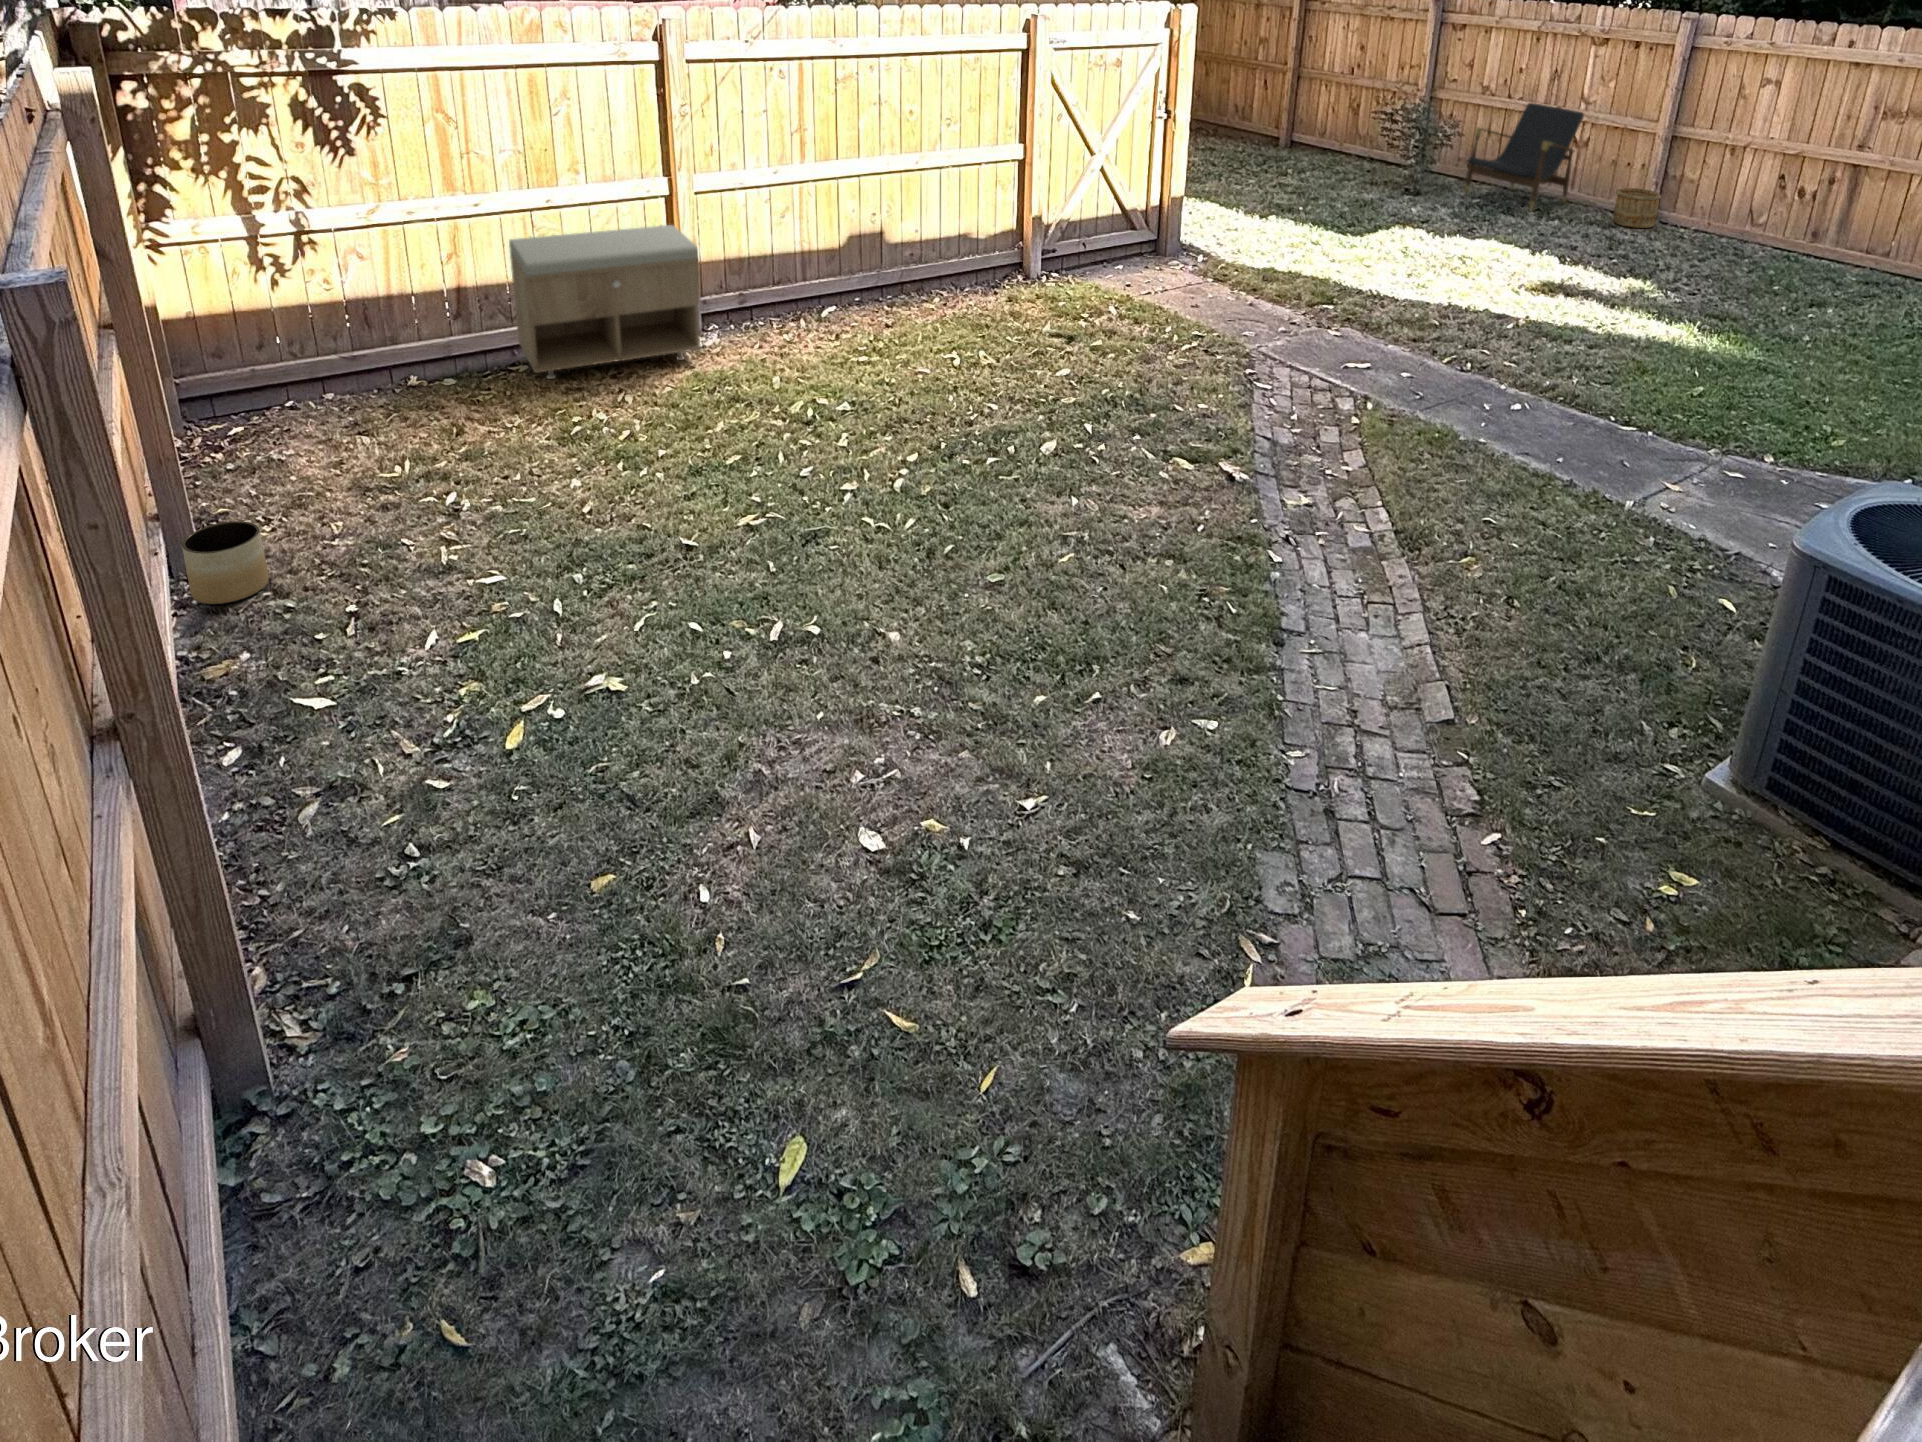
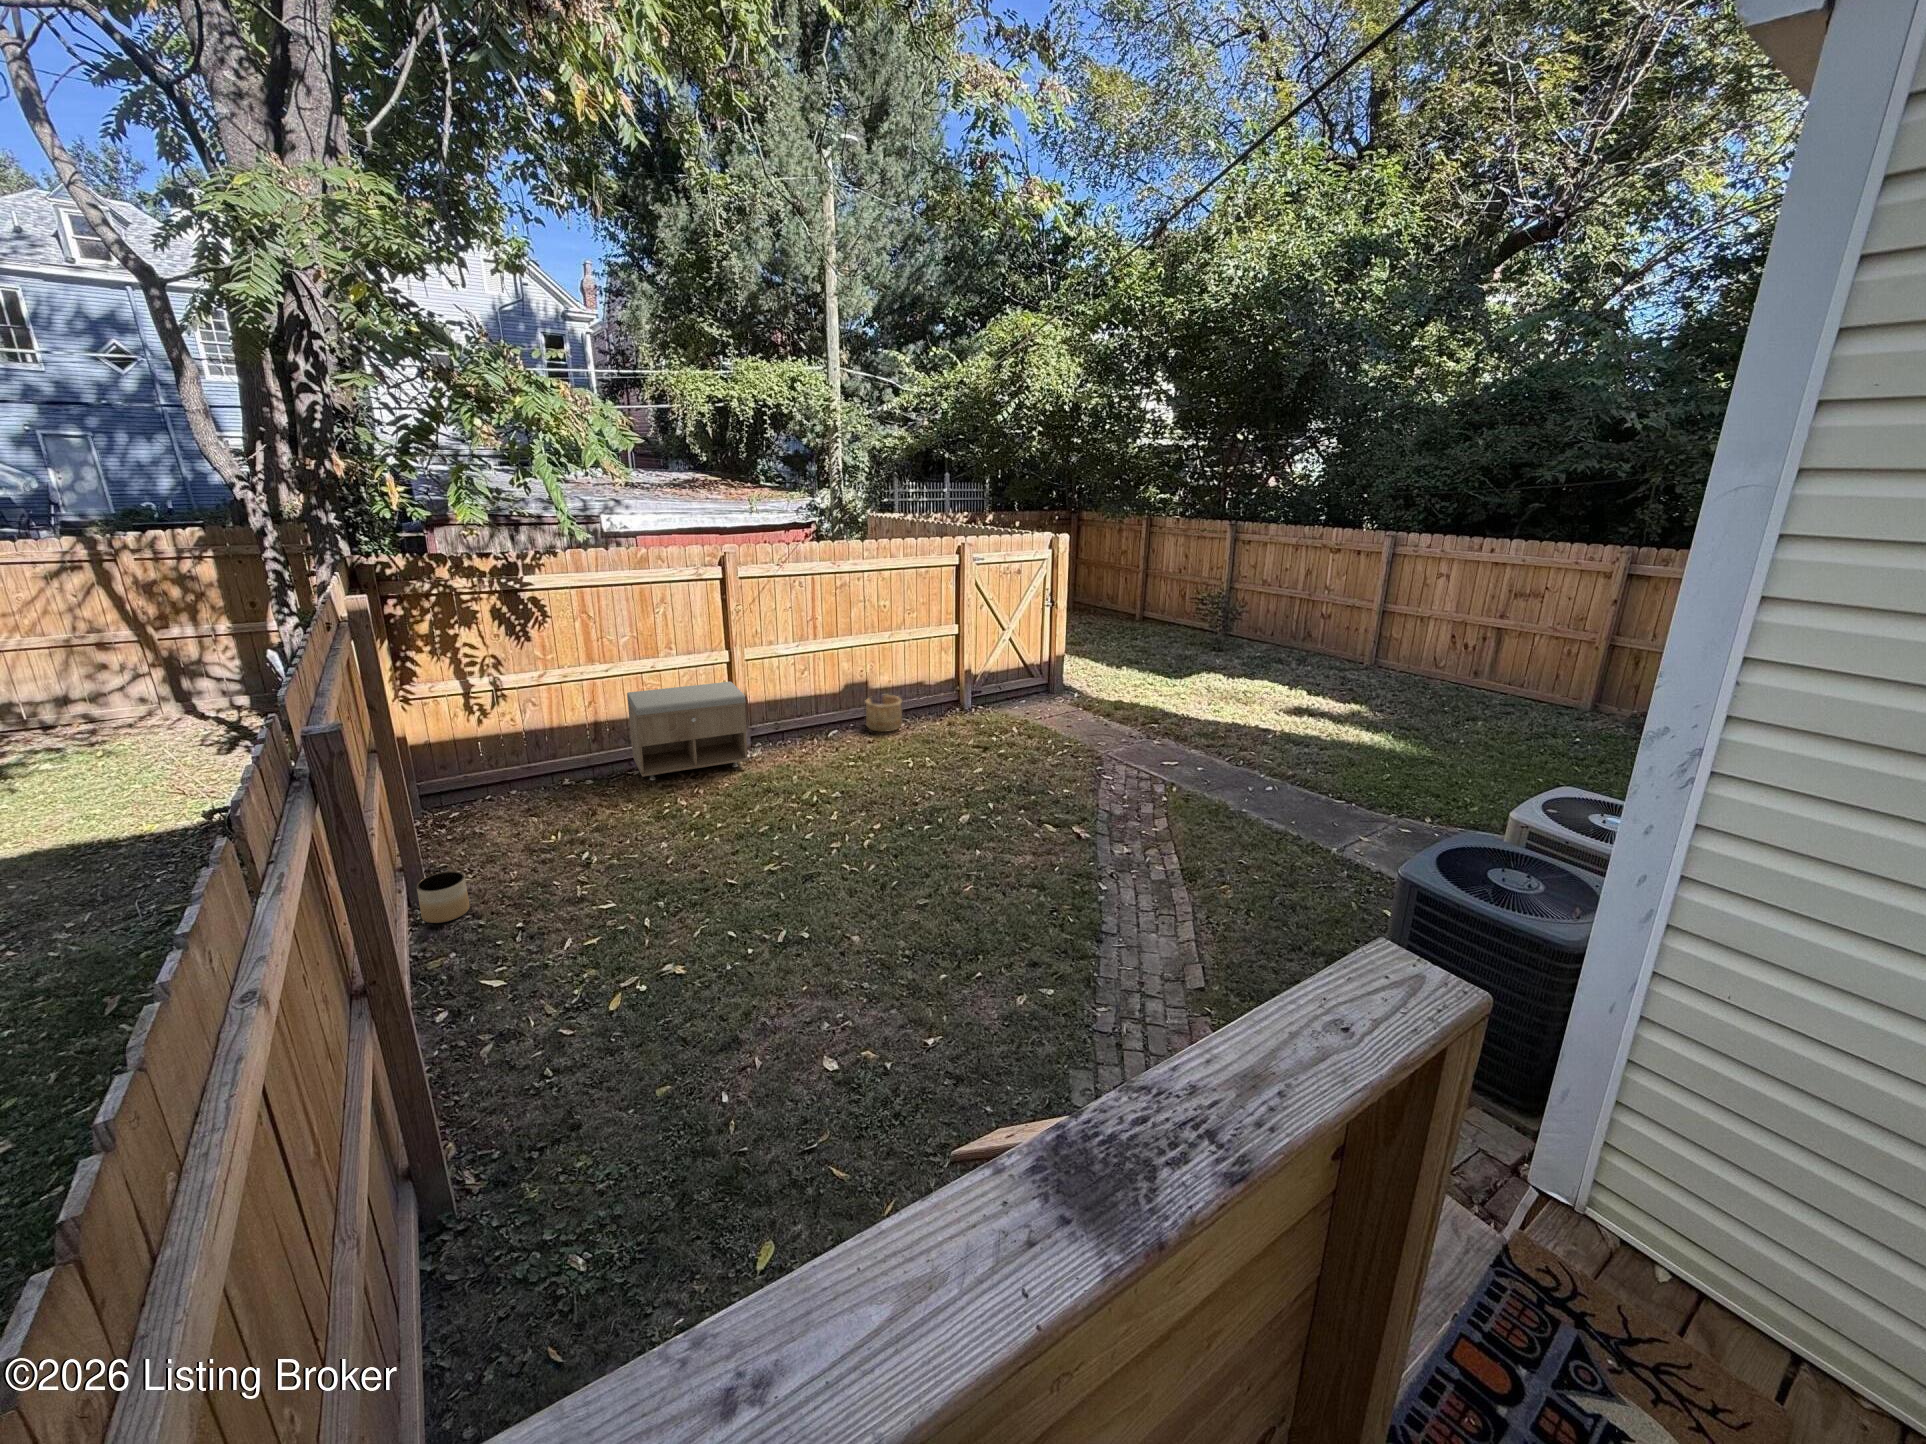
lounge chair: present [1464,103,1584,211] -> none [1252,592,1328,663]
wooden bucket: present [1613,188,1661,228] -> present [865,695,902,732]

